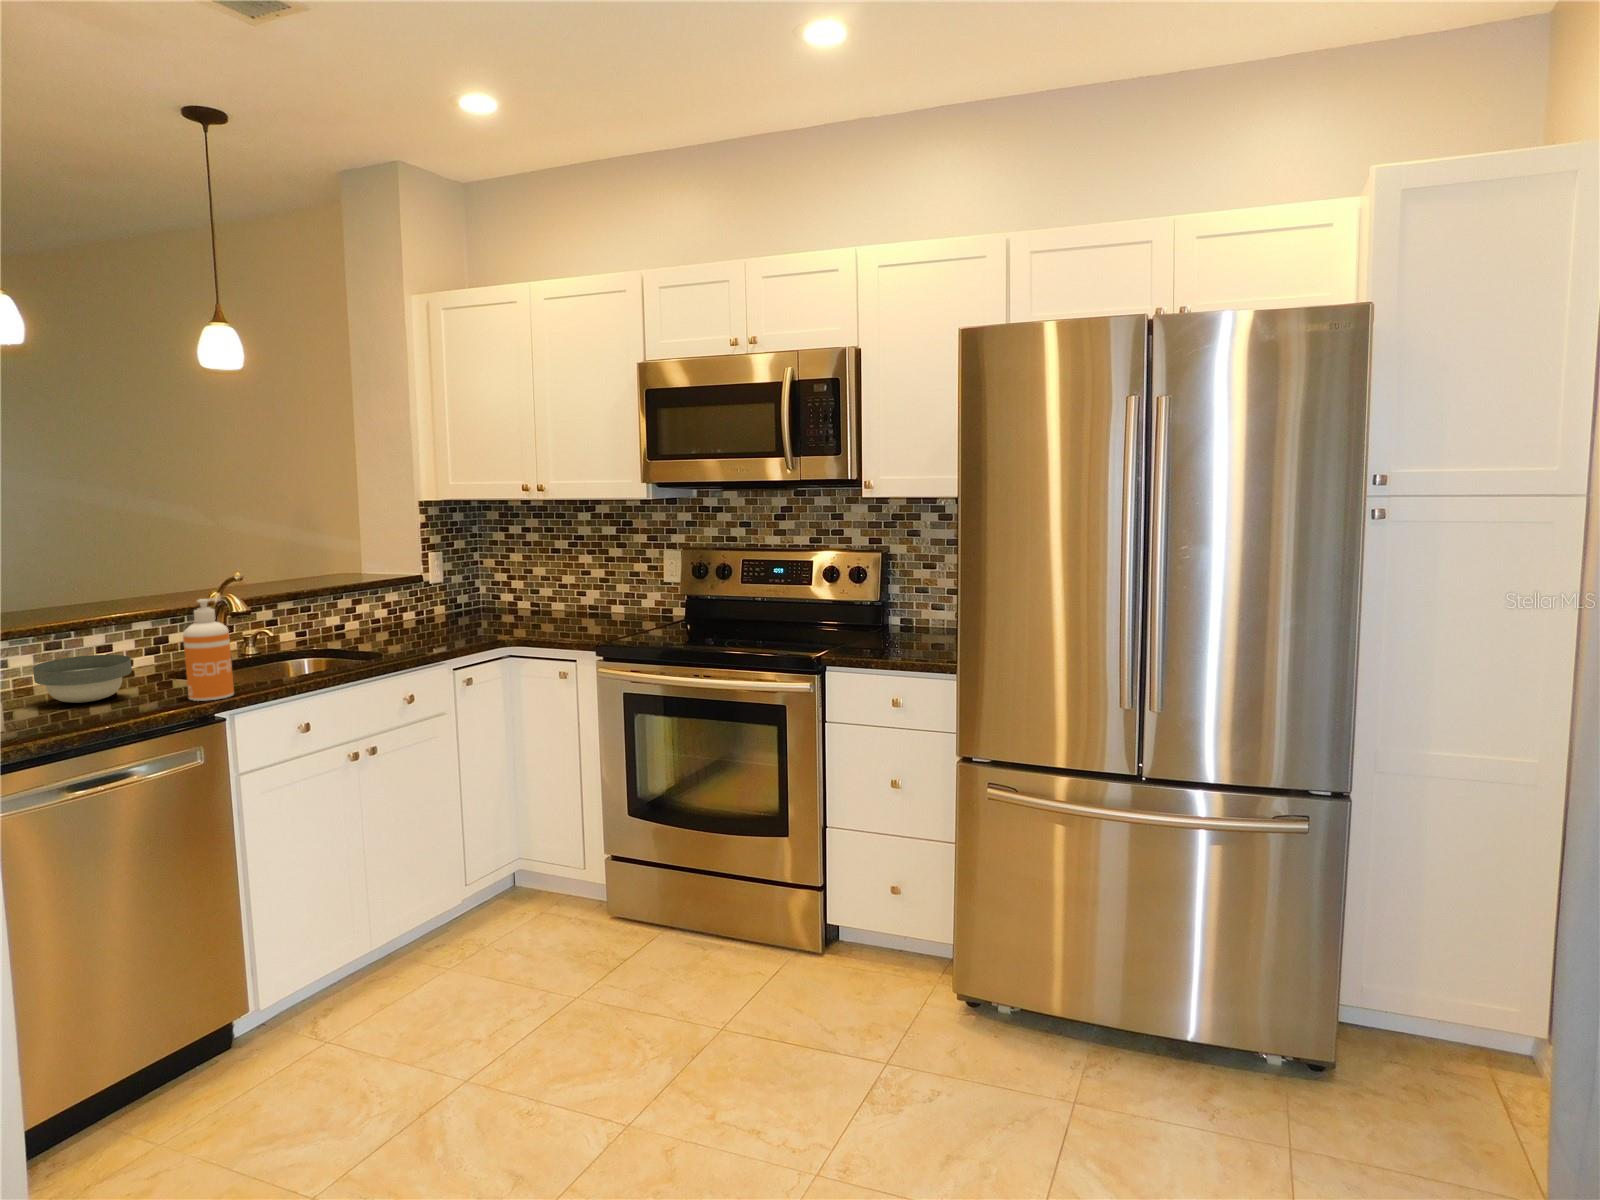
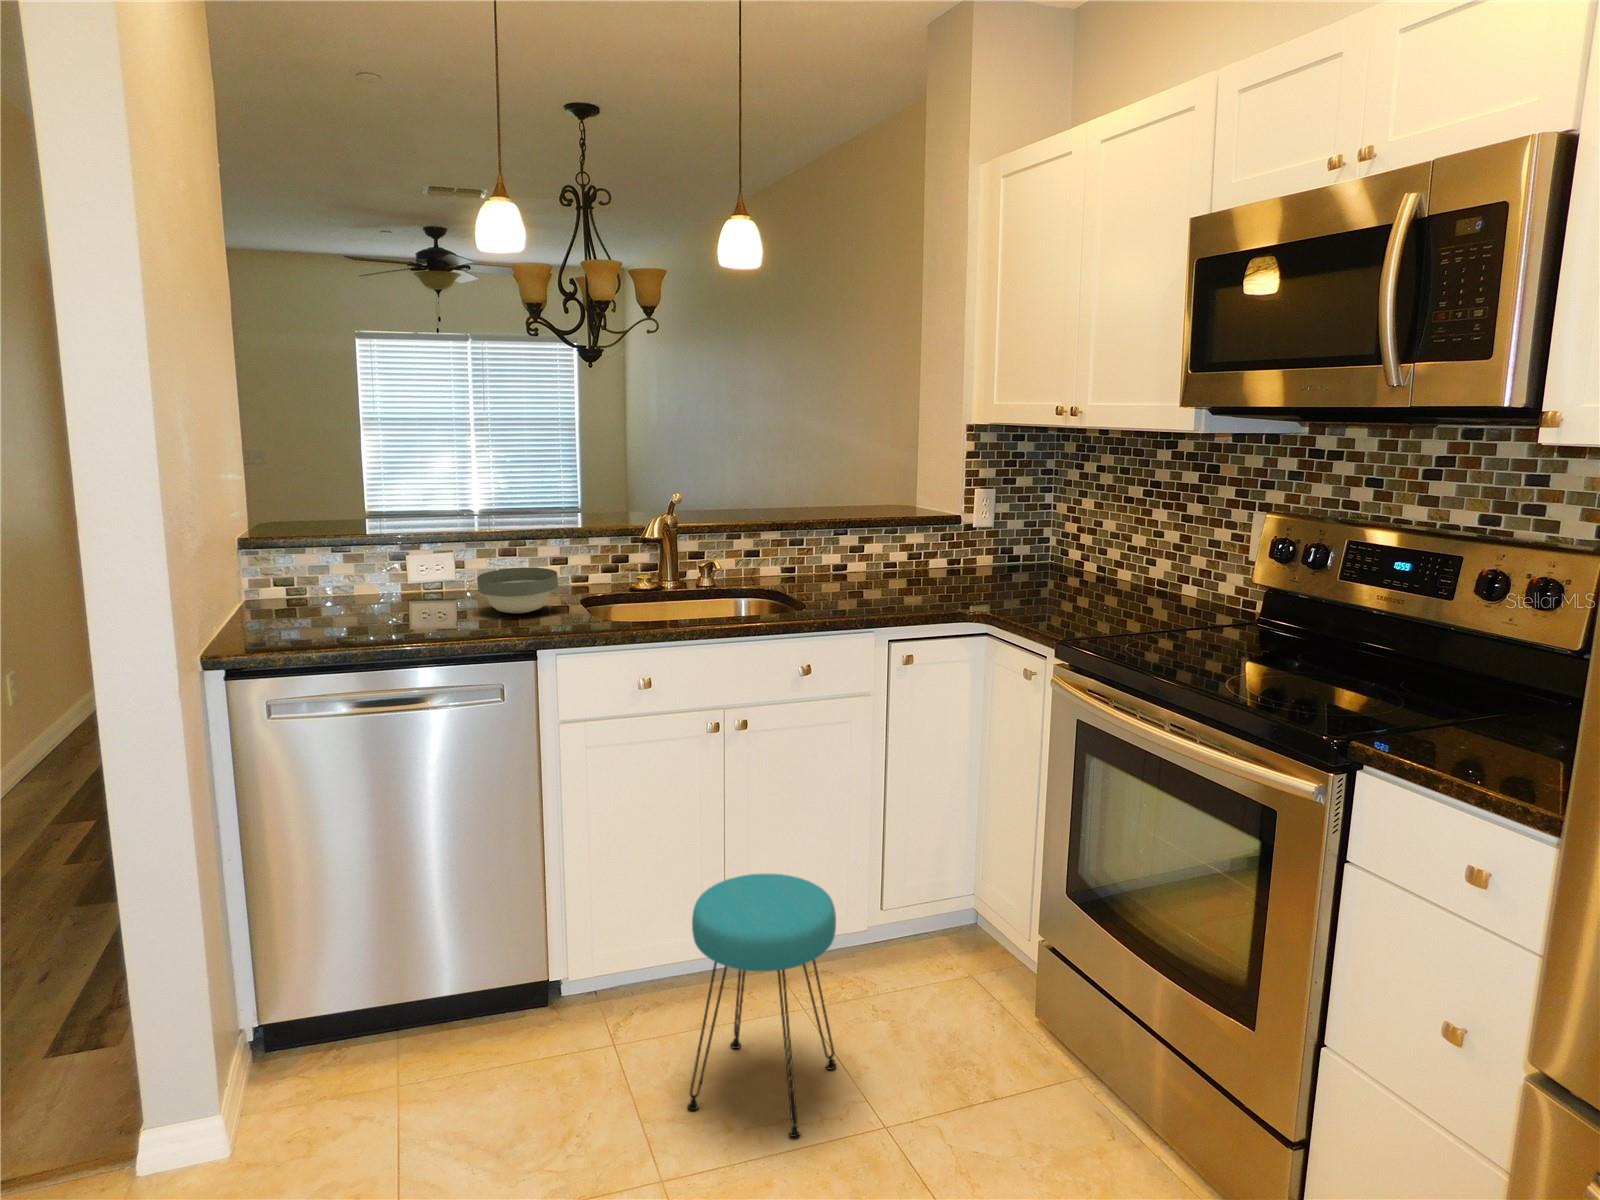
soap dispenser: present [183,598,234,701] -> none [568,524,613,633]
stool: none [401,855,526,1063] -> present [688,873,836,1137]

